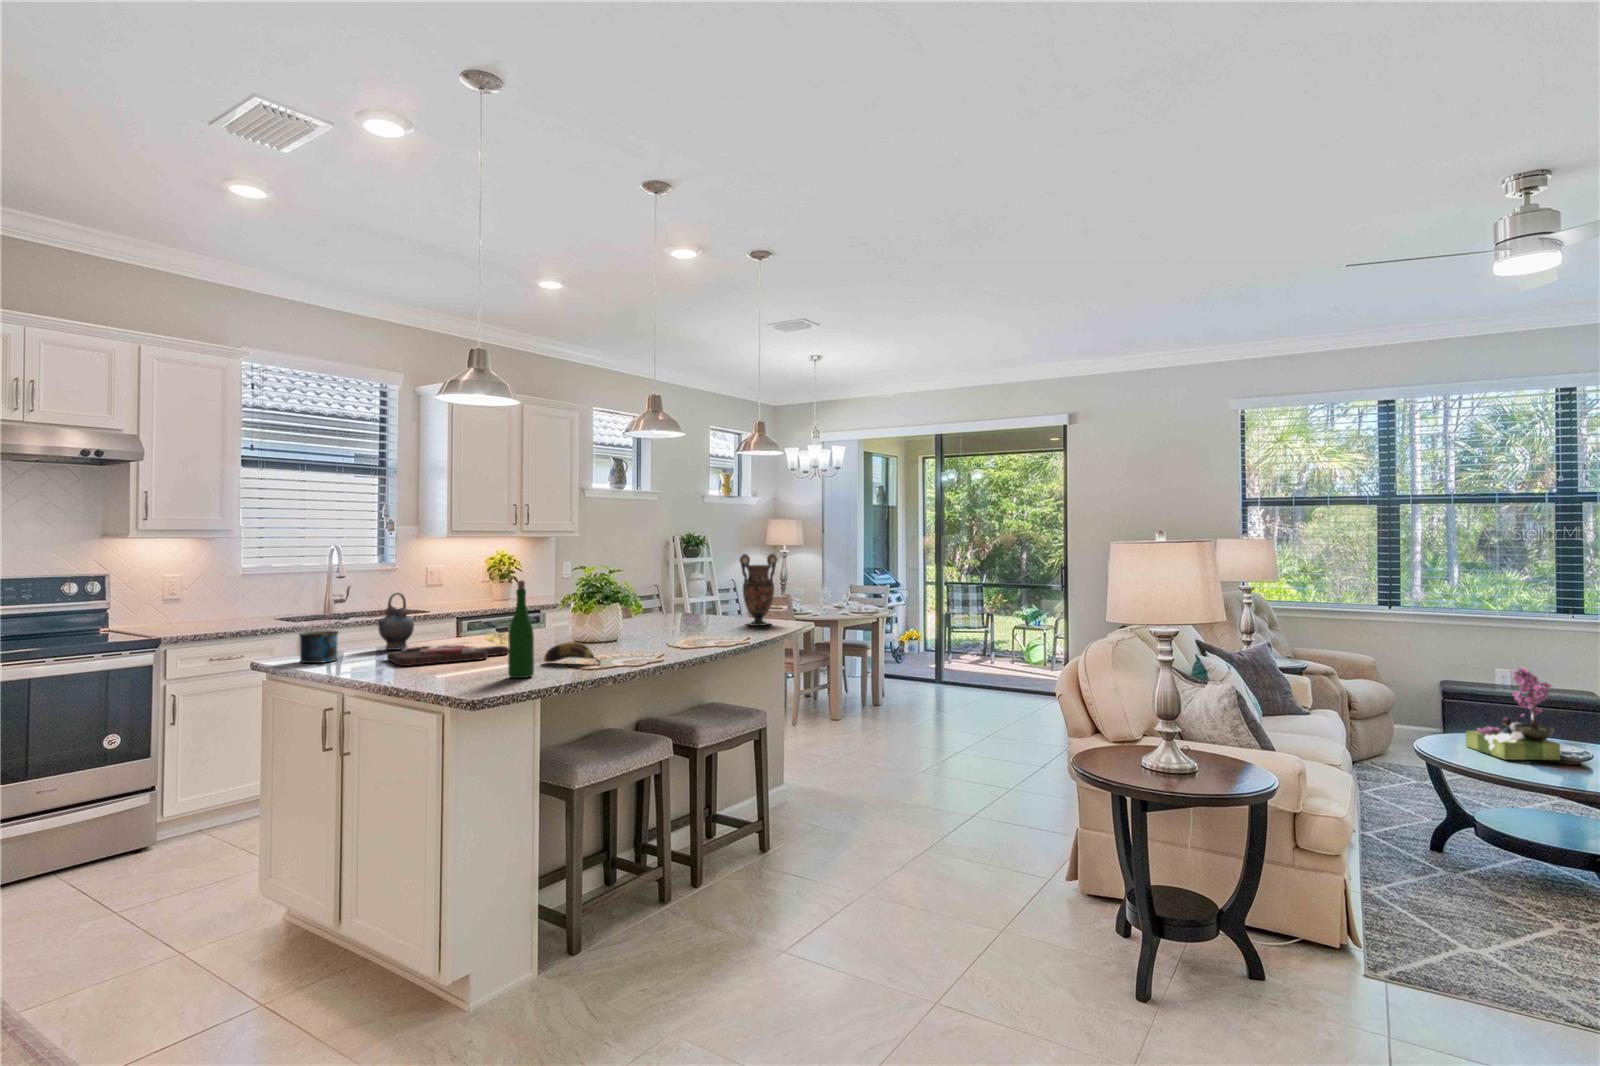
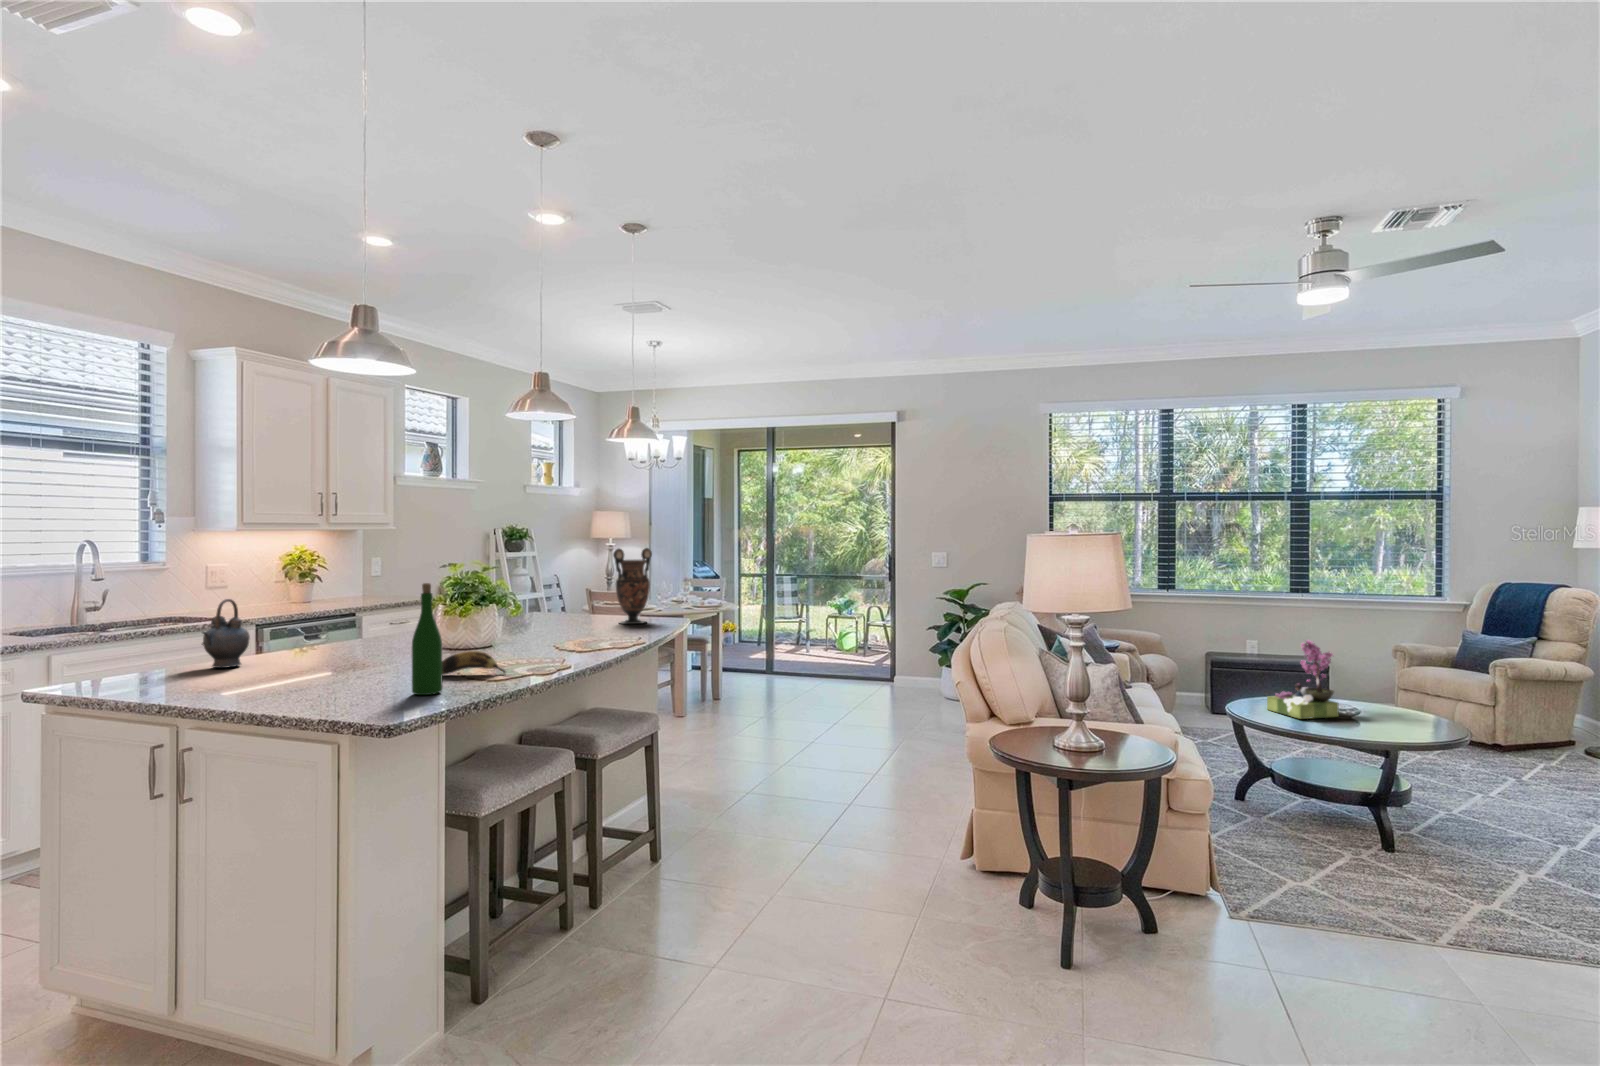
mug: present [299,631,339,663] -> none [107,648,162,689]
cutting board: present [387,643,508,666] -> none [229,655,381,687]

